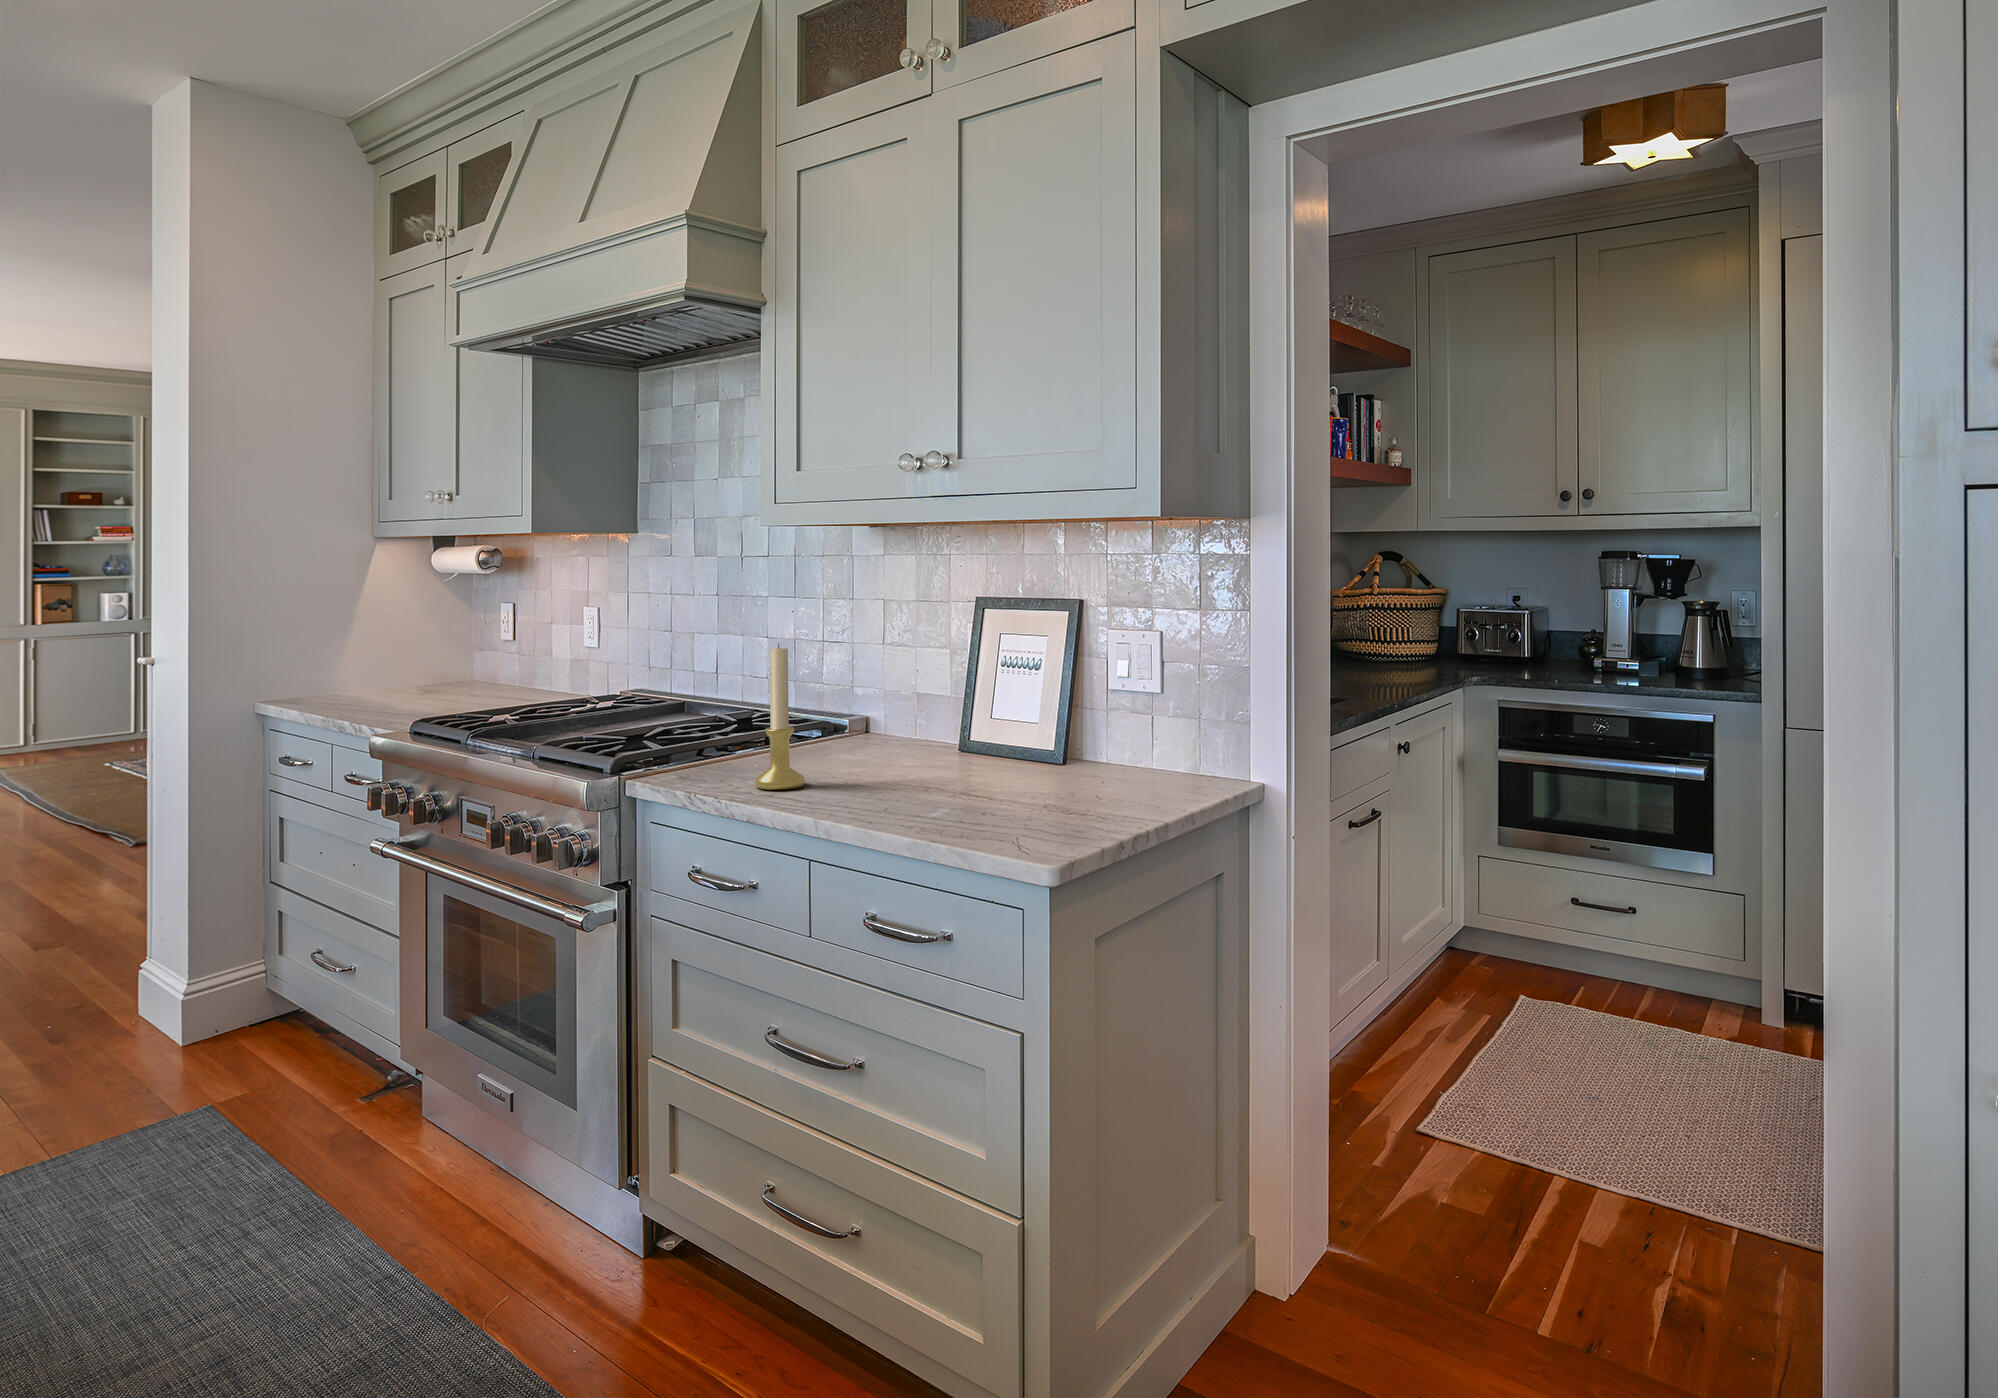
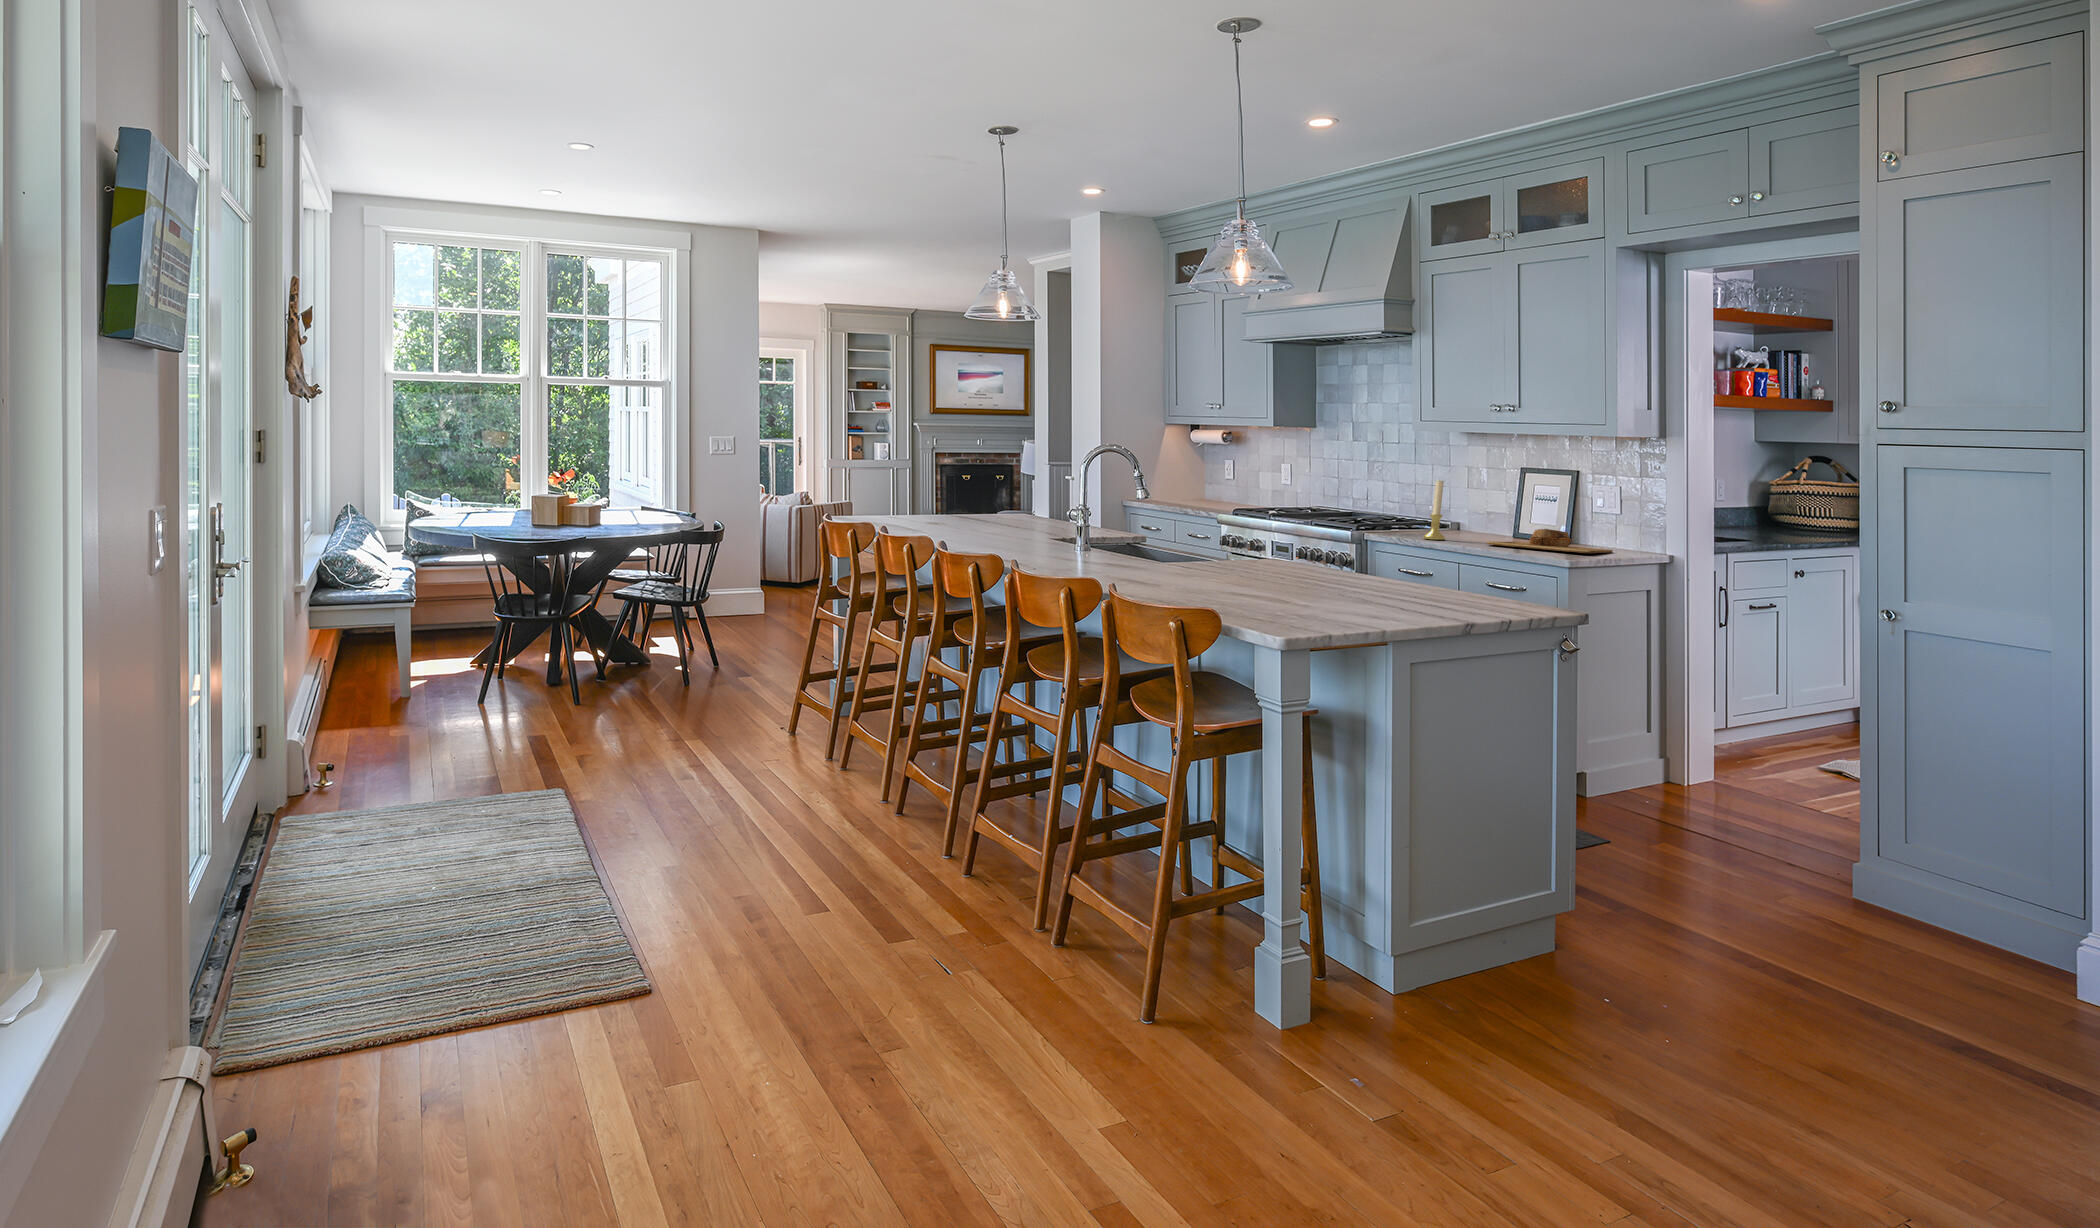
cutting board: none [891,749,1162,814] -> present [1487,529,1613,553]

